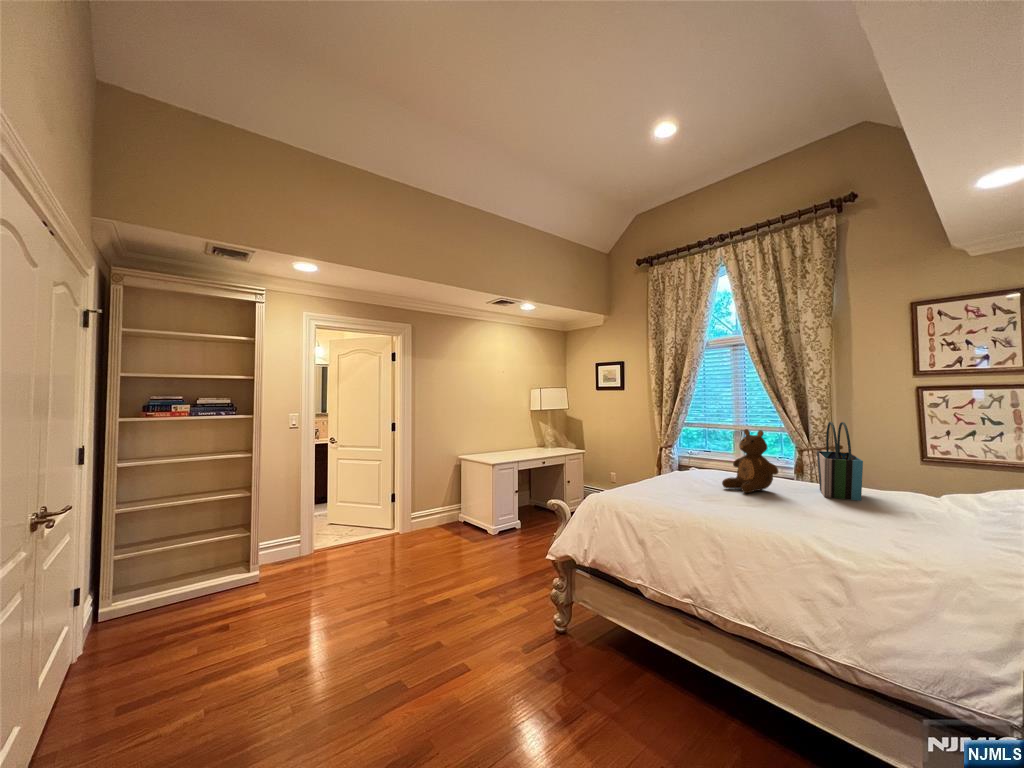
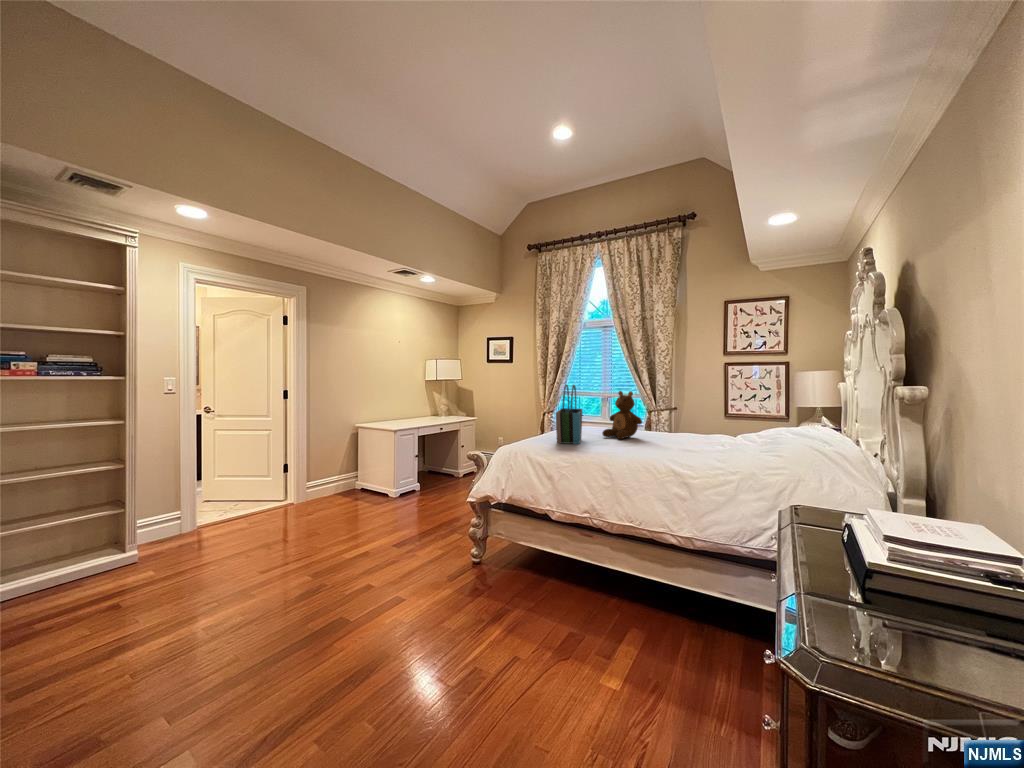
tote bag: present [817,422,863,501] -> present [556,385,582,444]

